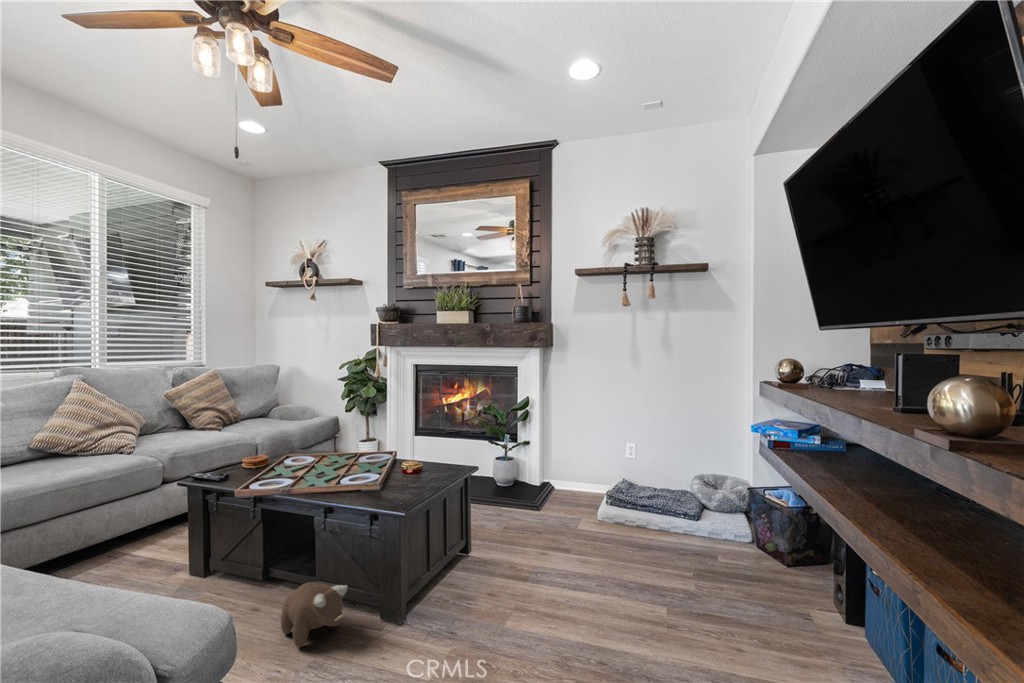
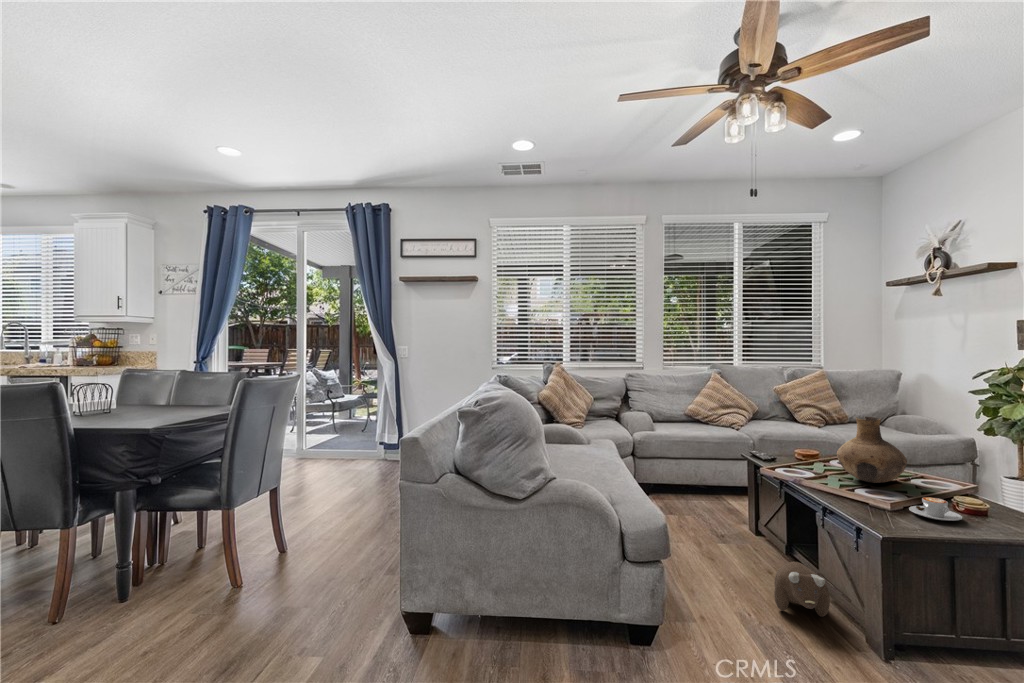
vase: none [311,410,367,473] -> present [837,417,907,483]
coffee cup: none [393,470,426,488] -> present [909,497,962,521]

